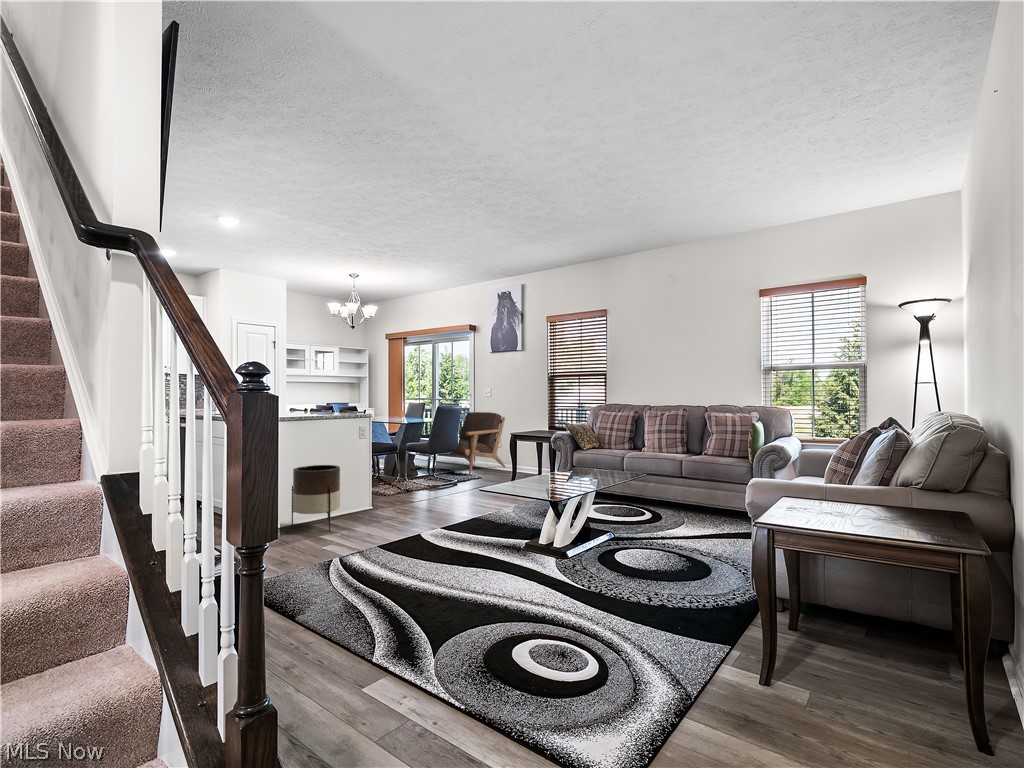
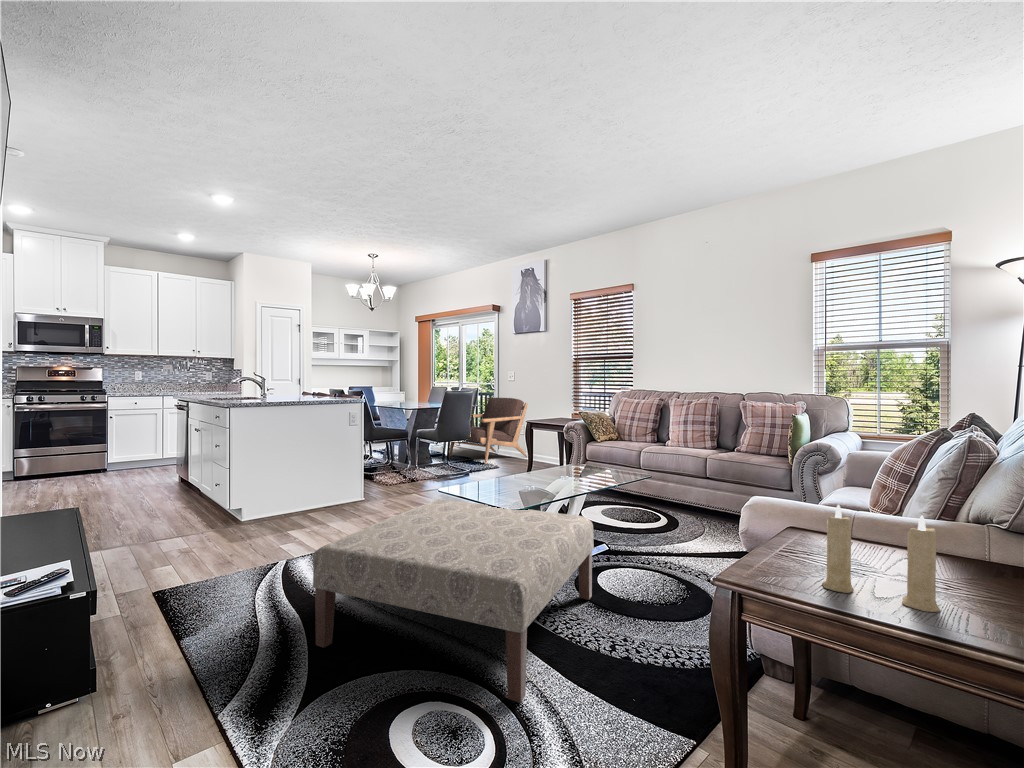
planter: present [292,465,340,531] -> none [260,455,313,528]
candle: none [823,468,894,530] -> present [822,505,940,612]
ottoman: none [416,496,619,635] -> present [313,500,594,702]

